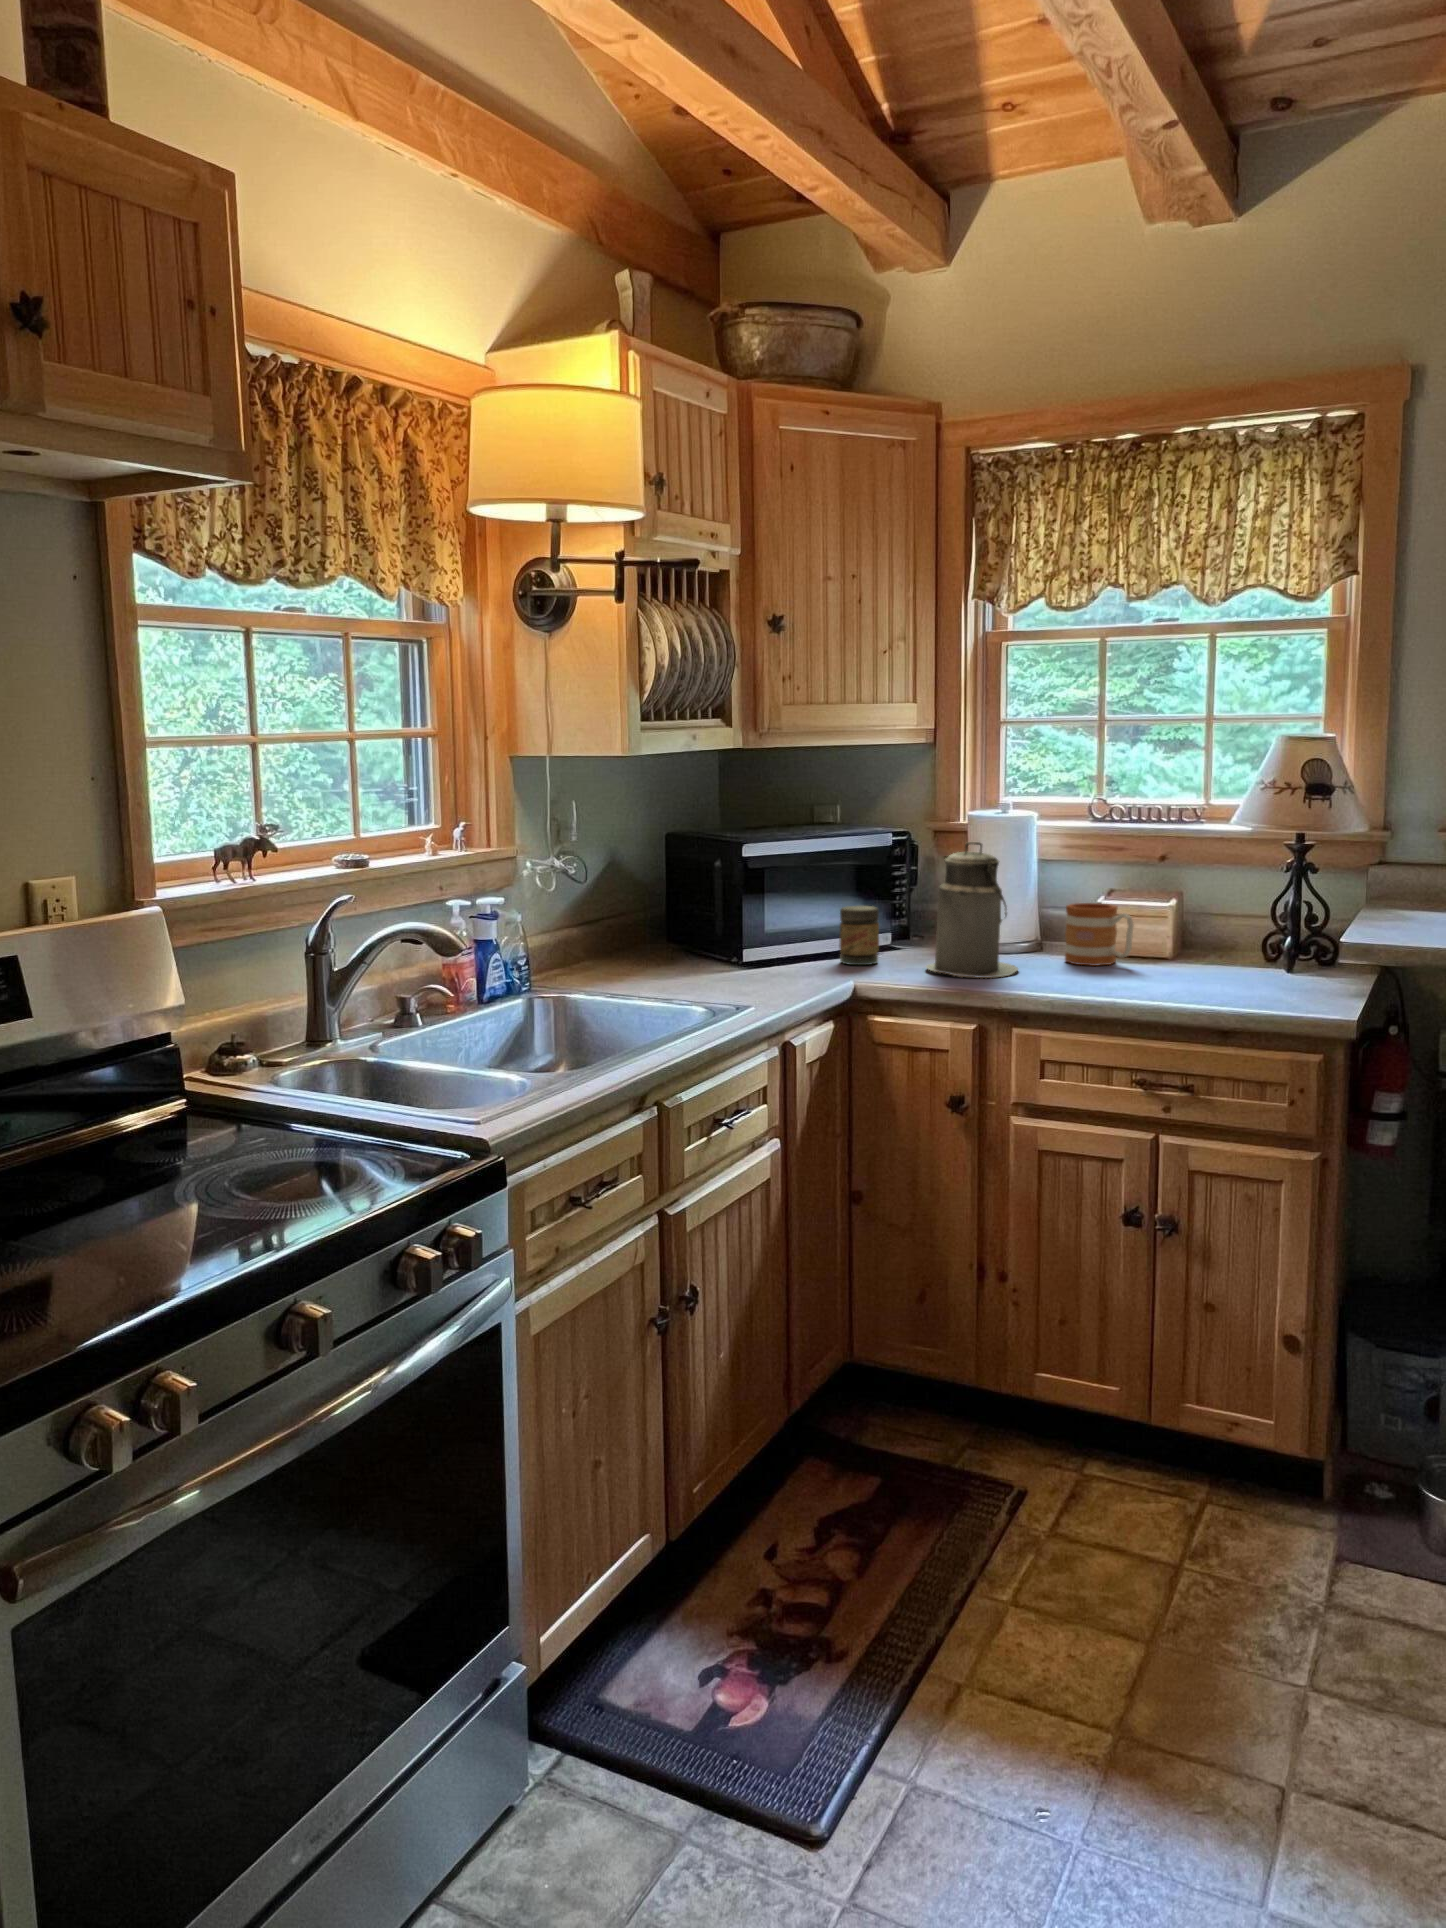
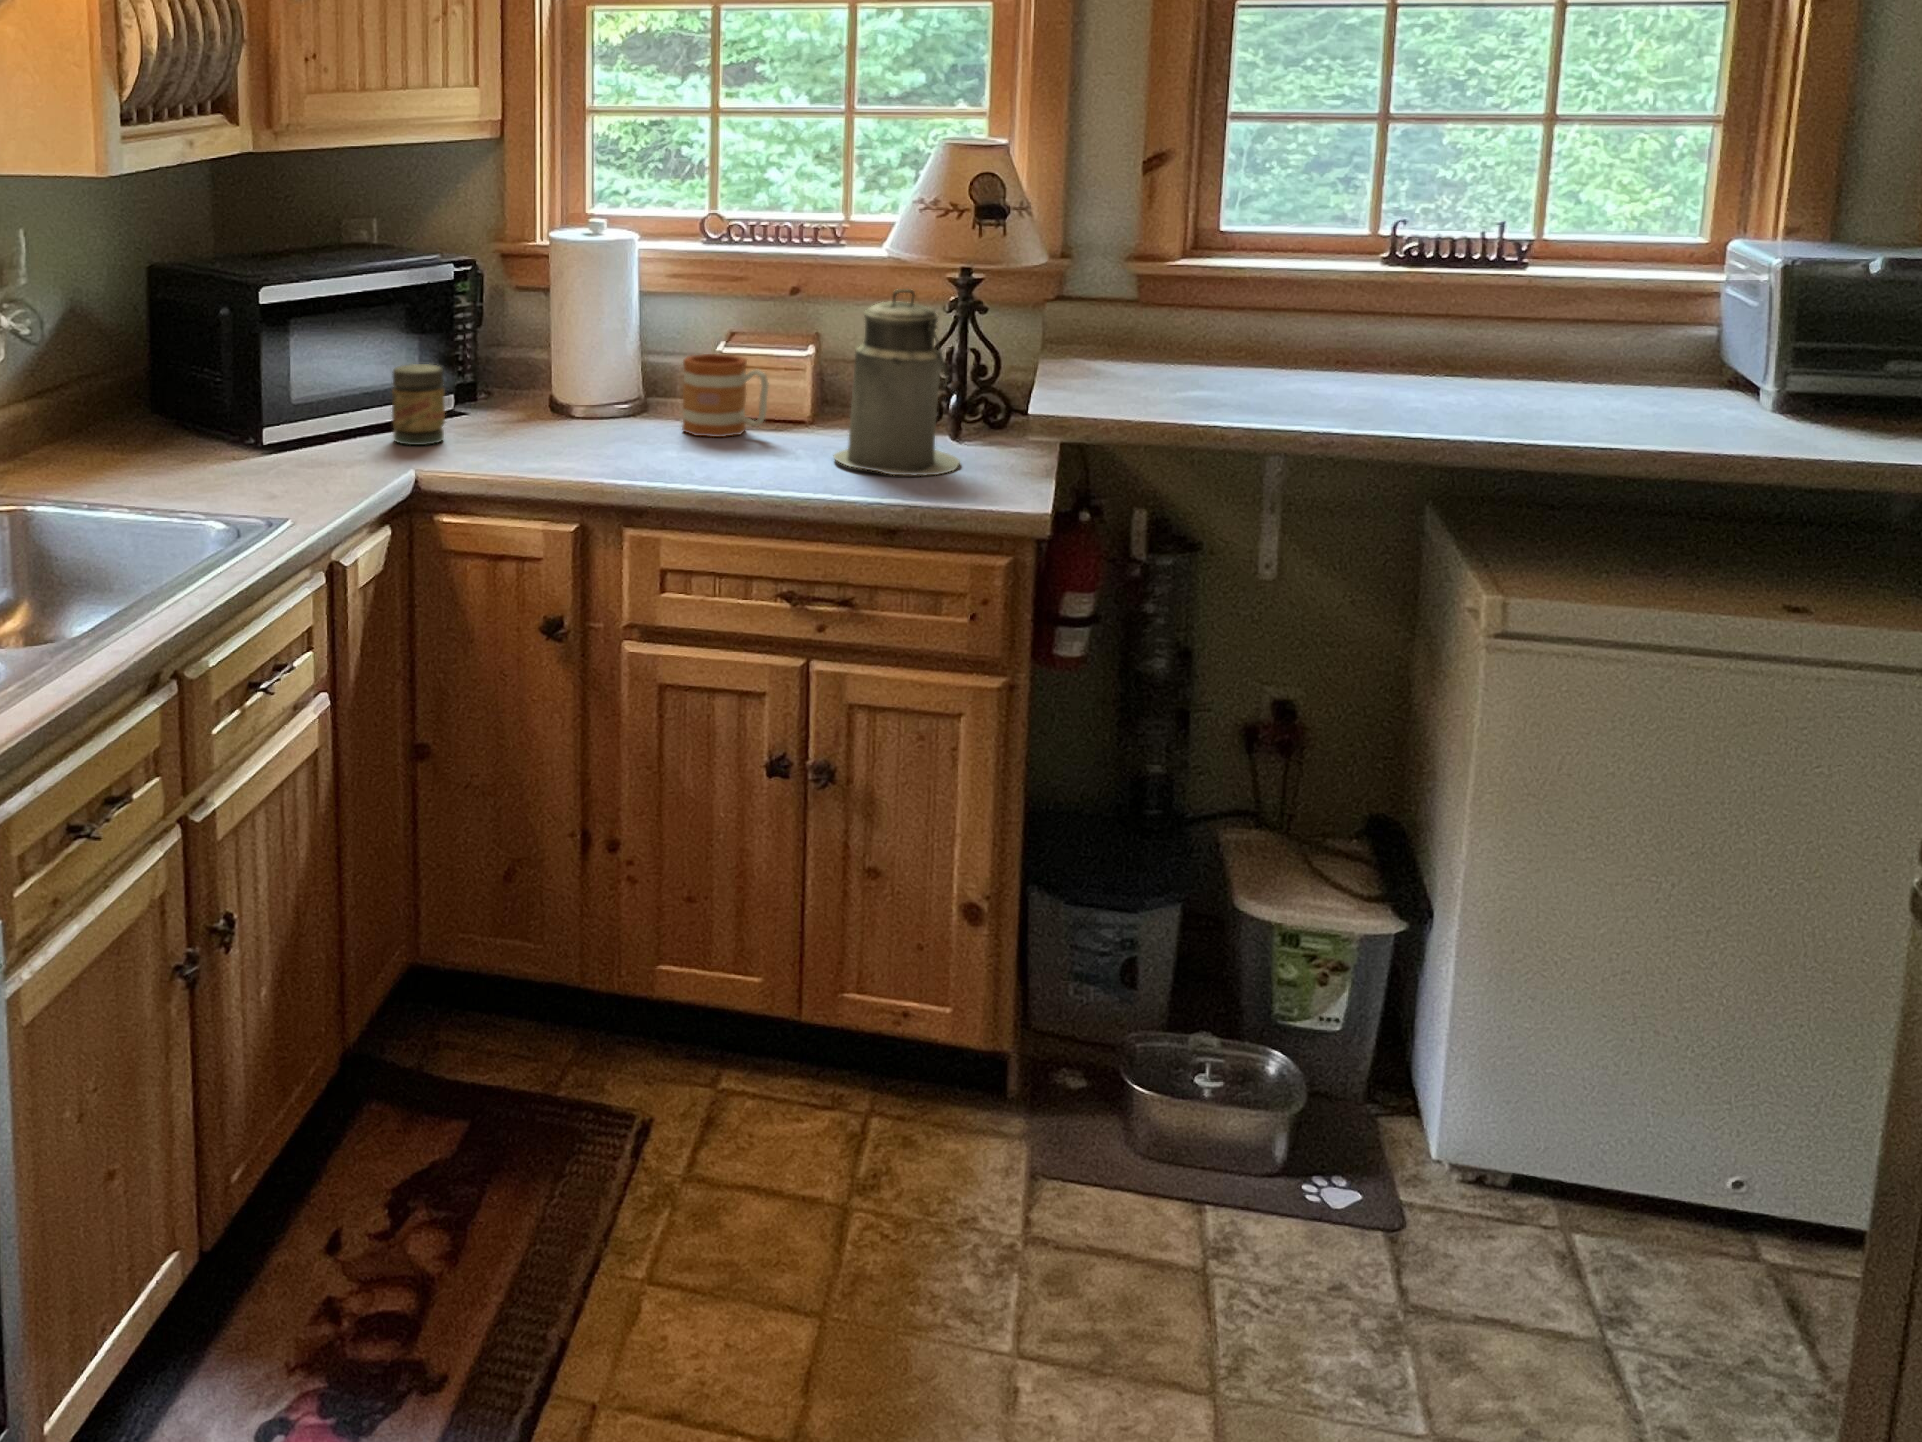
canister: present [926,842,1018,978] -> present [834,289,960,476]

